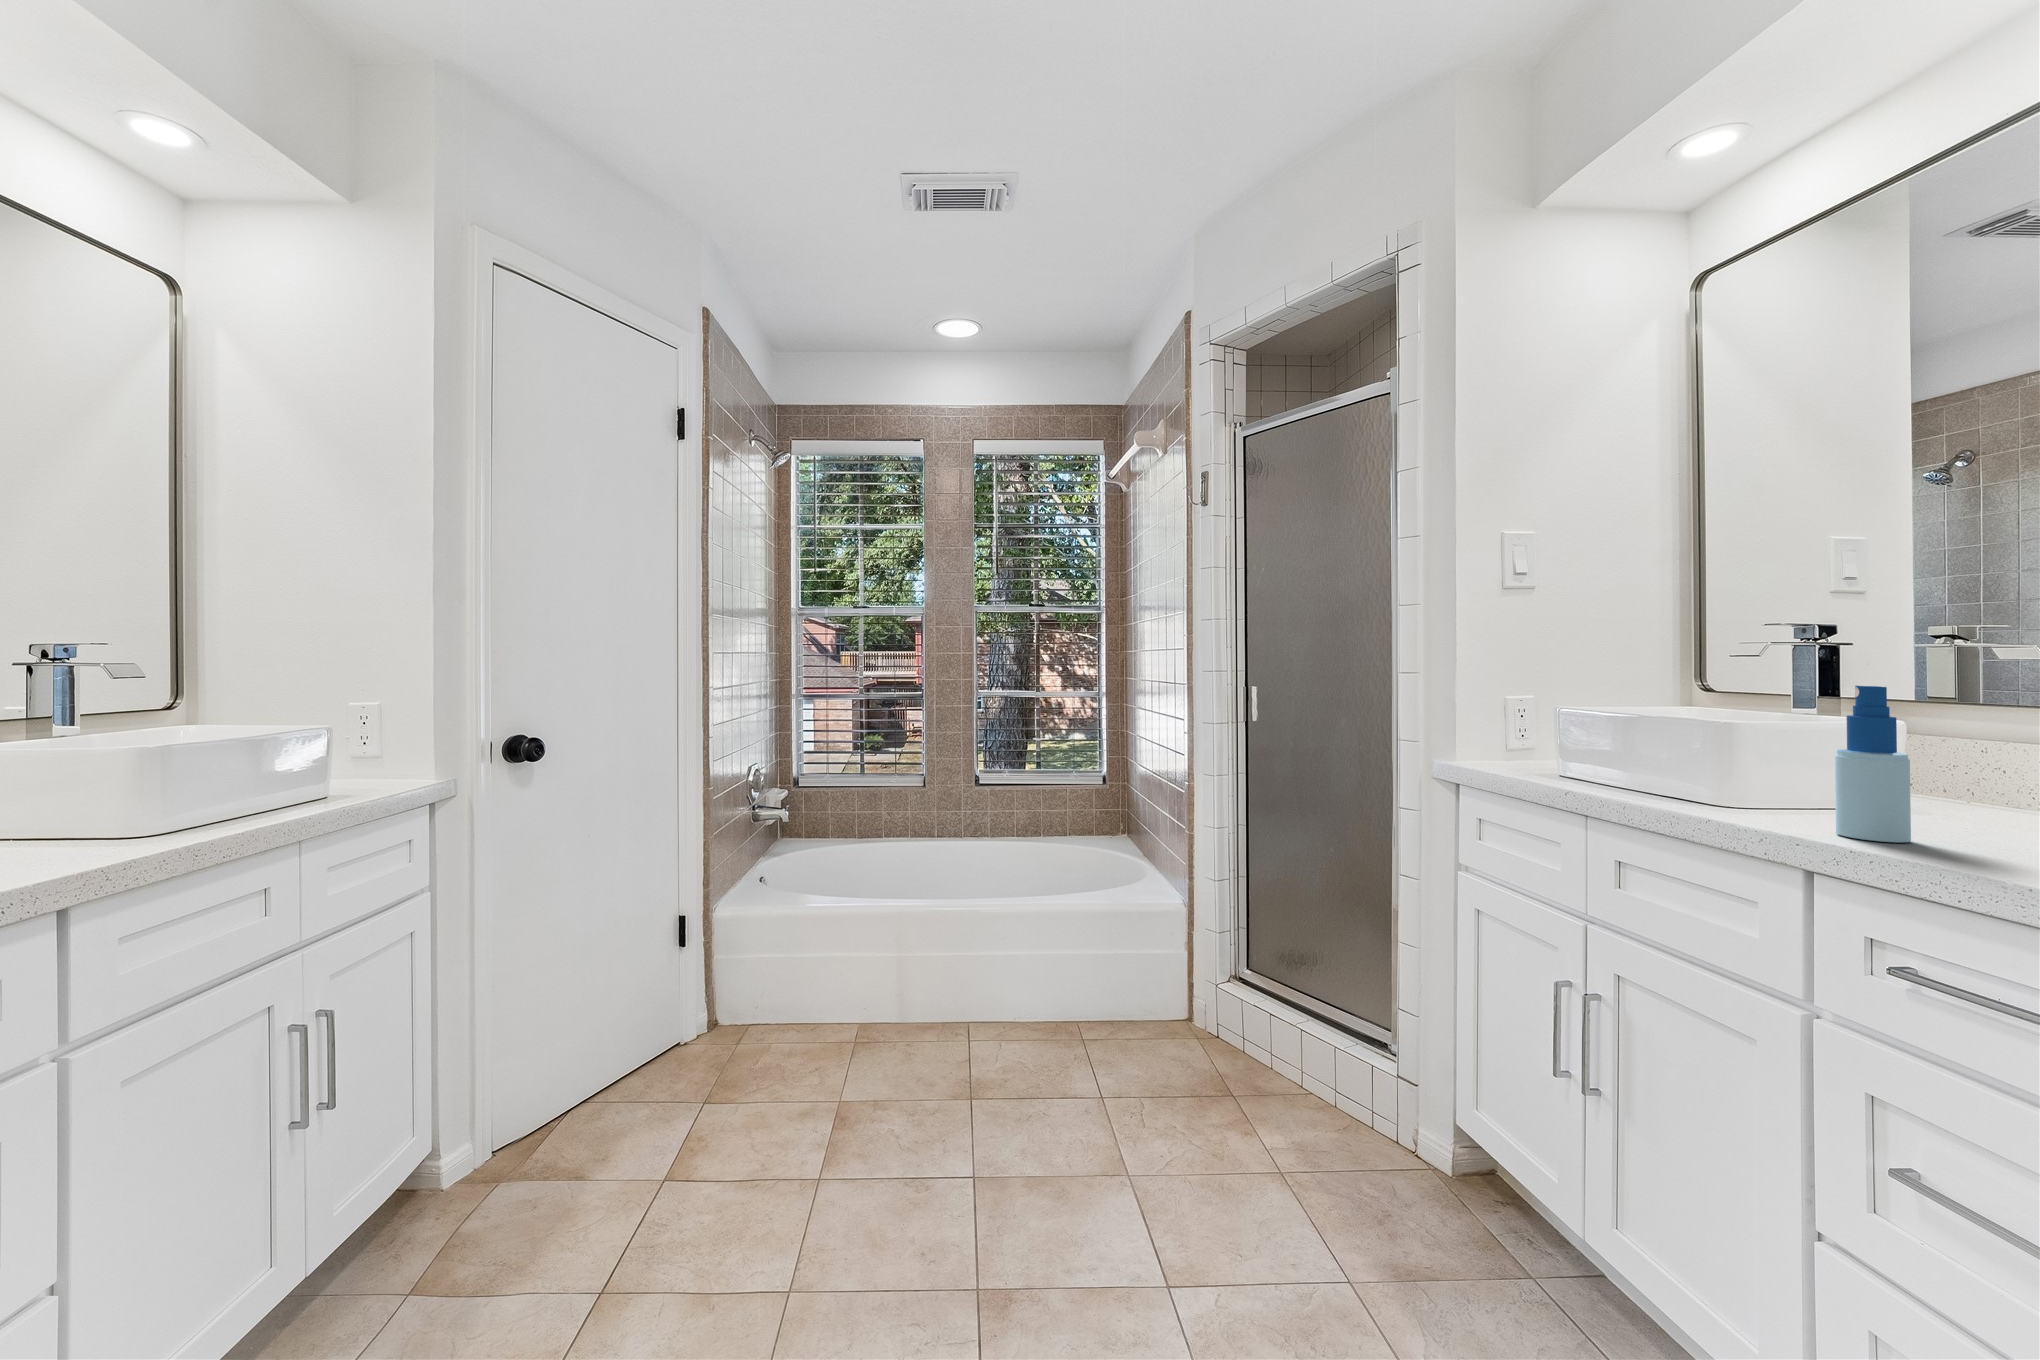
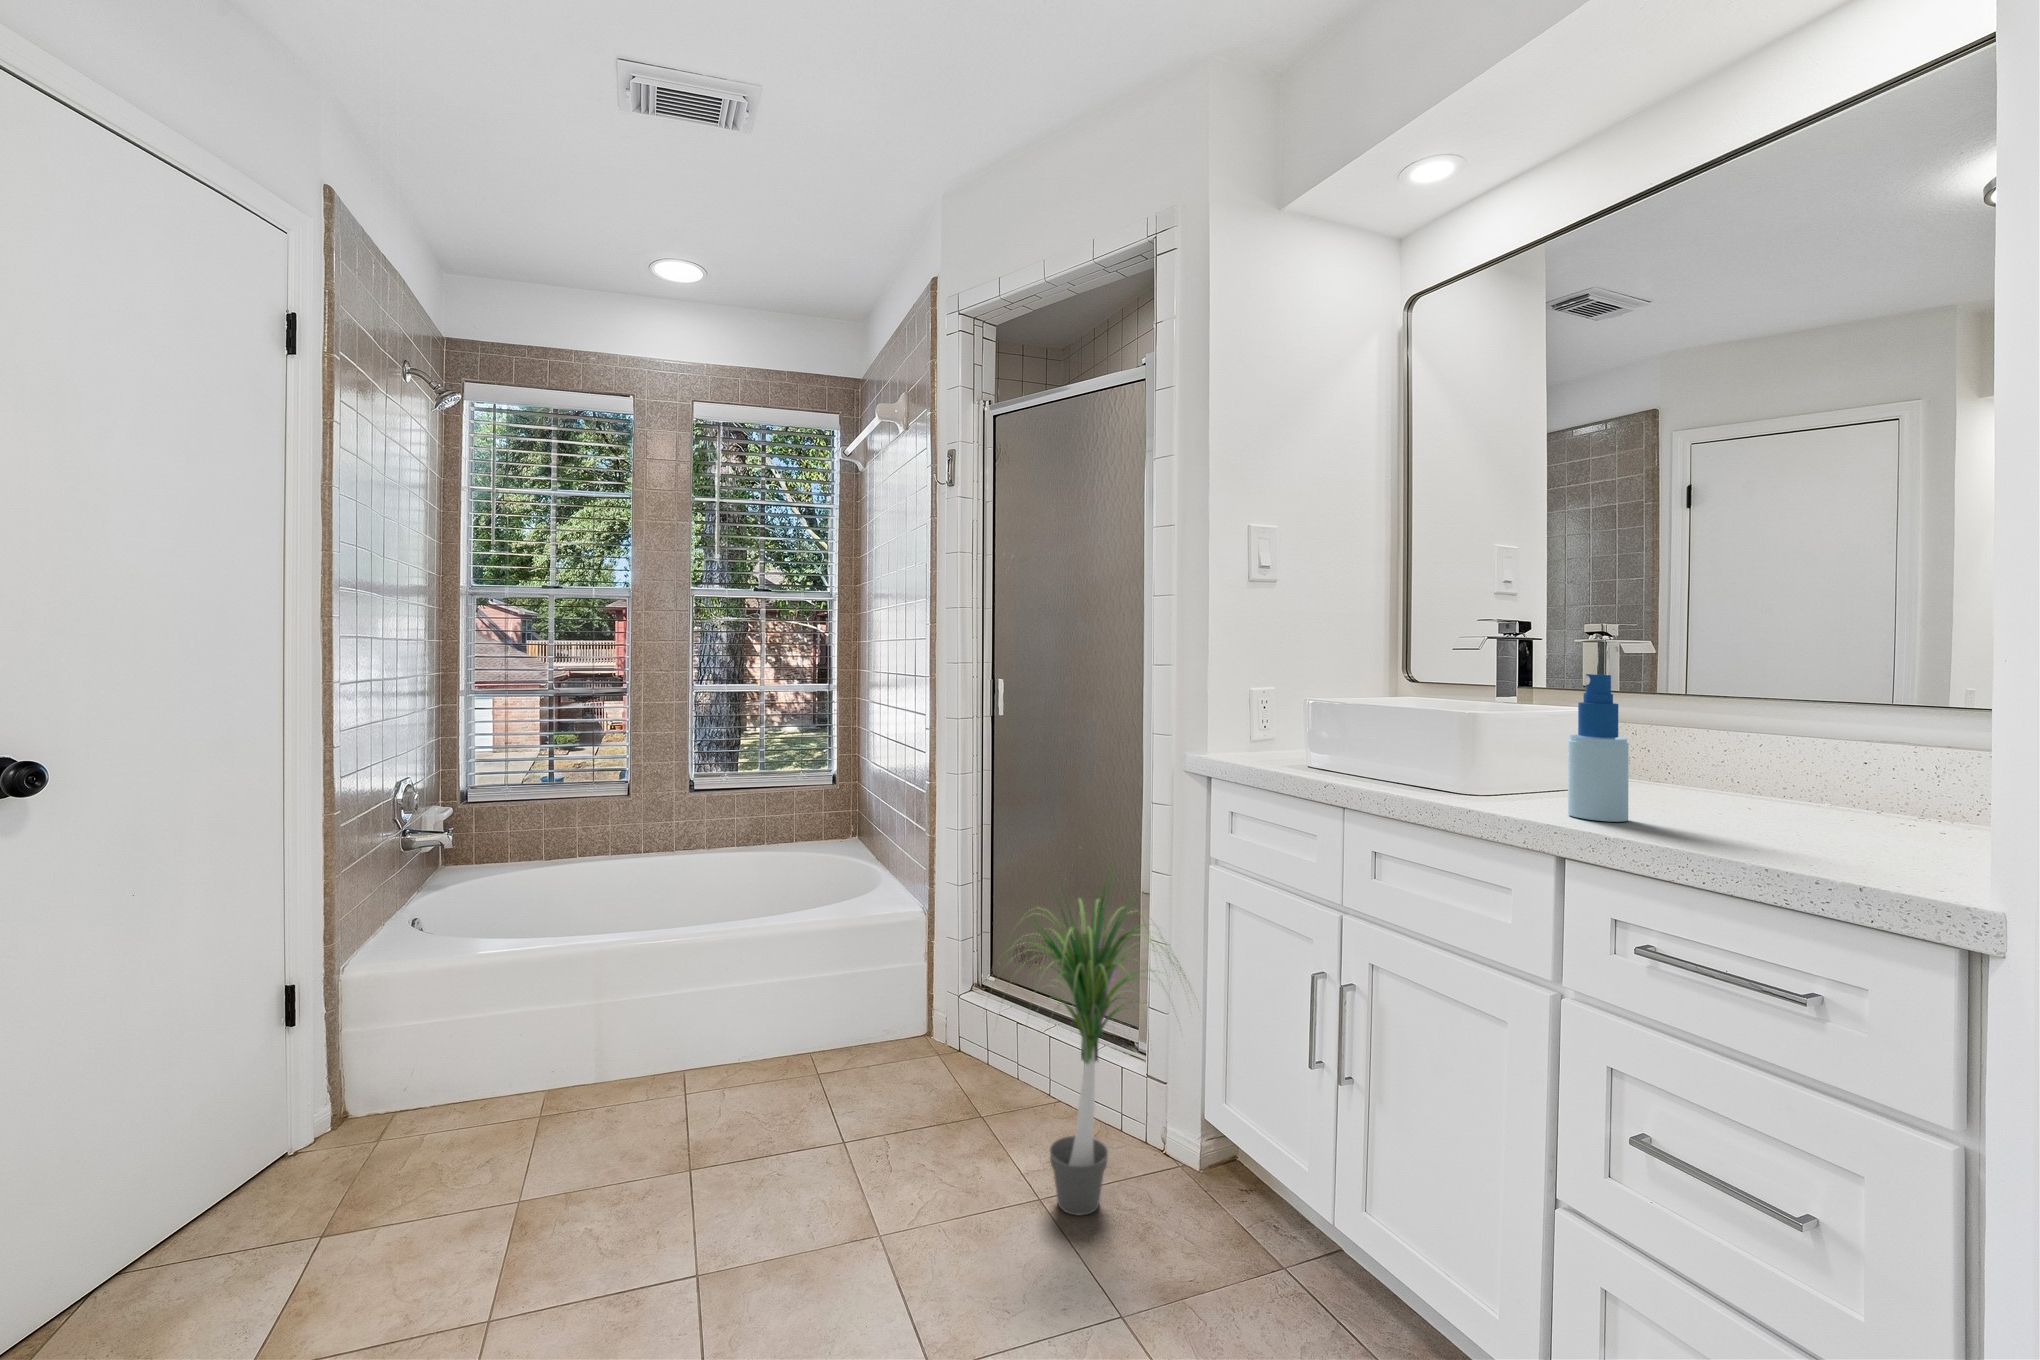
potted plant: none [1221,858,1449,1193] -> present [1000,894,1185,1215]

